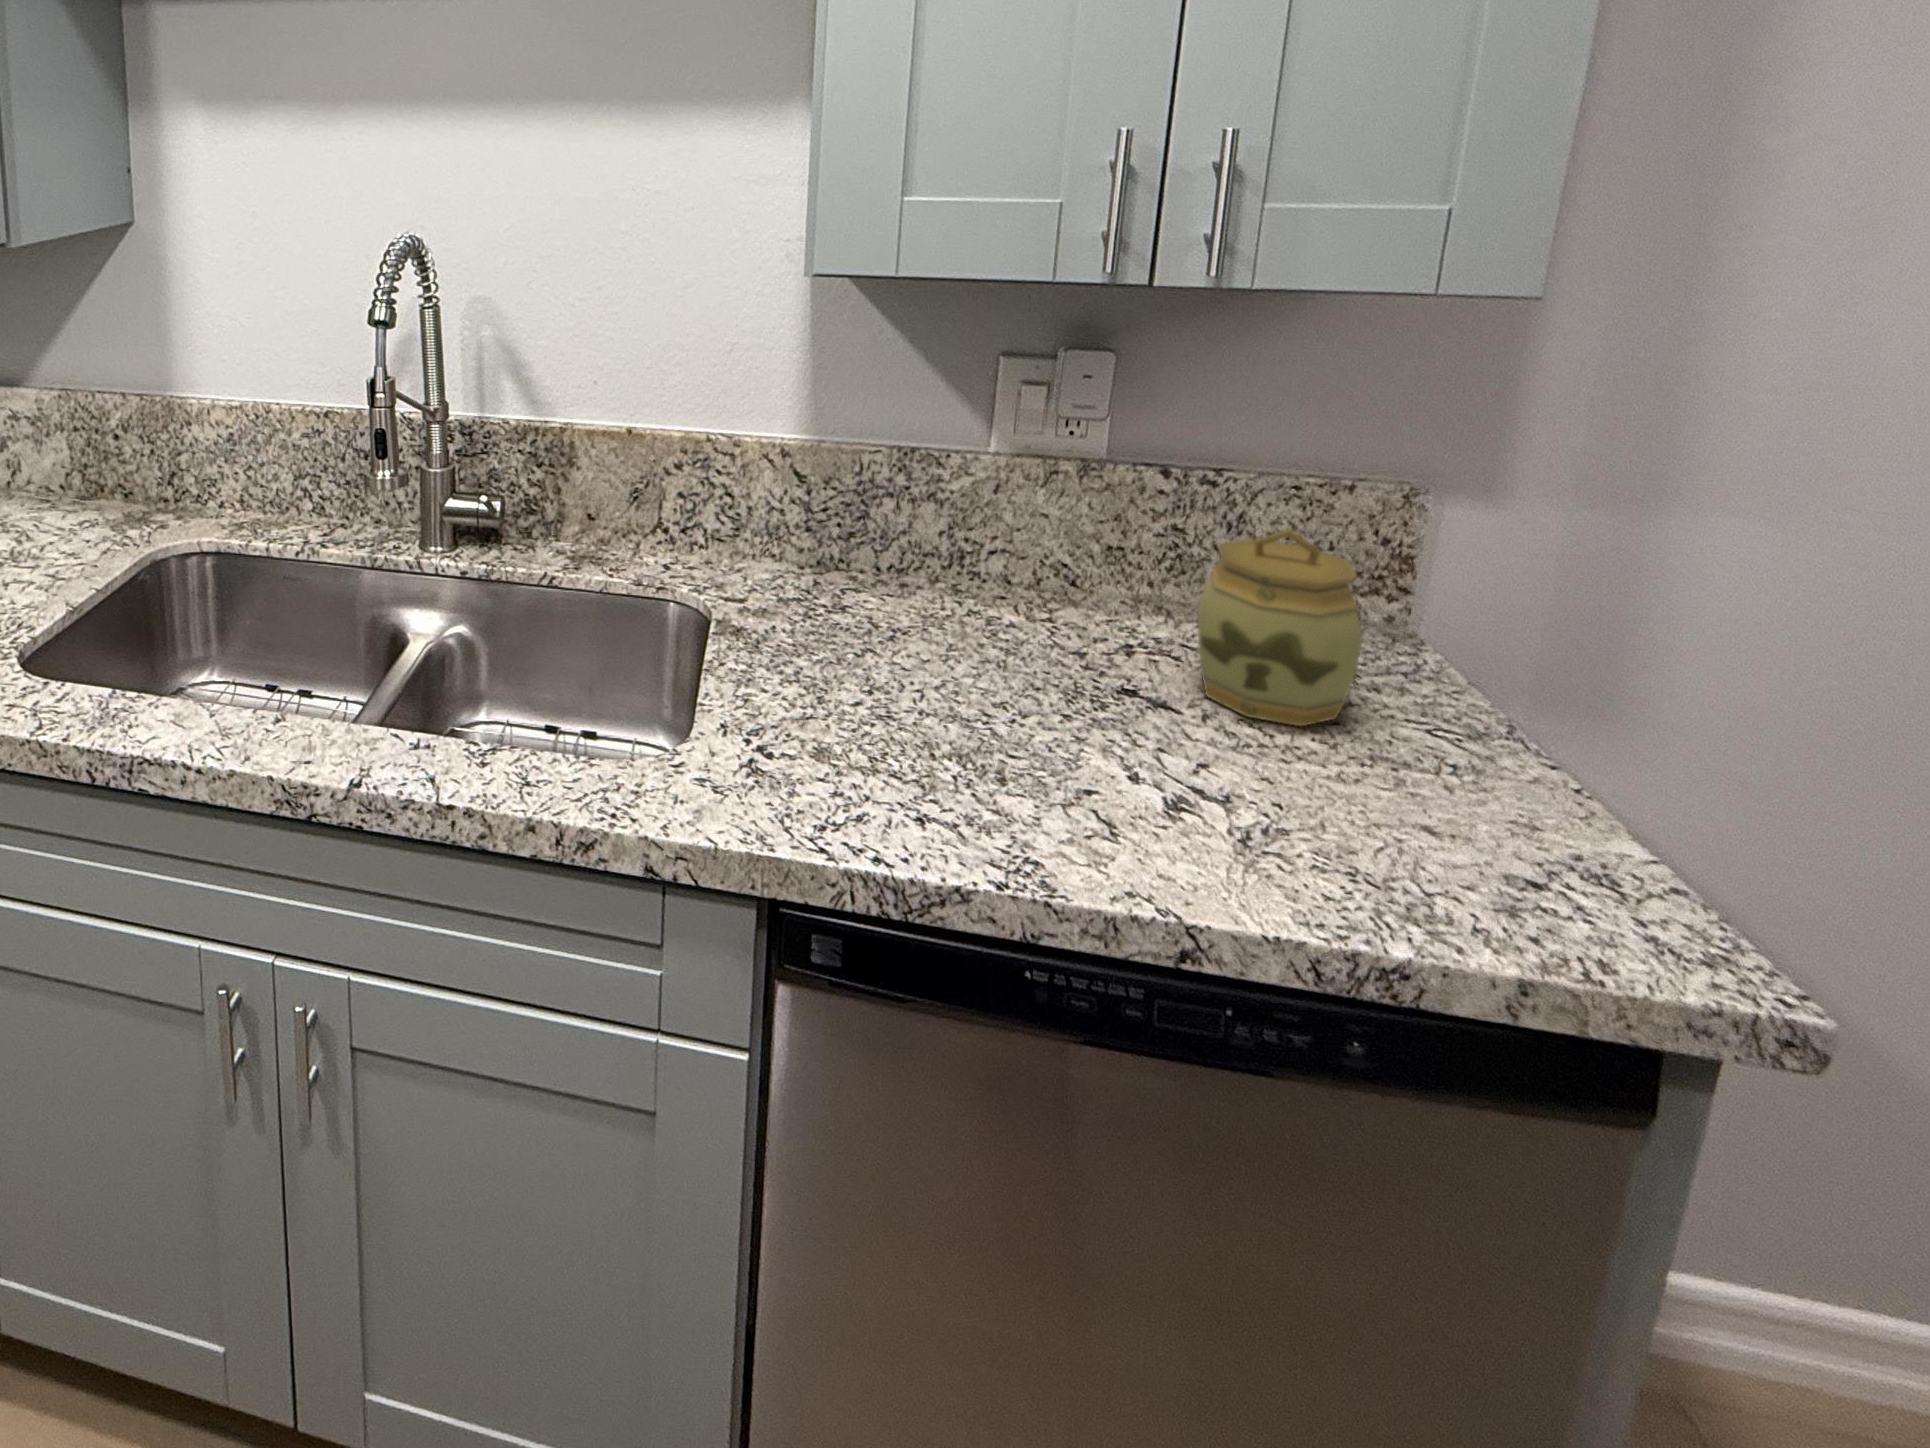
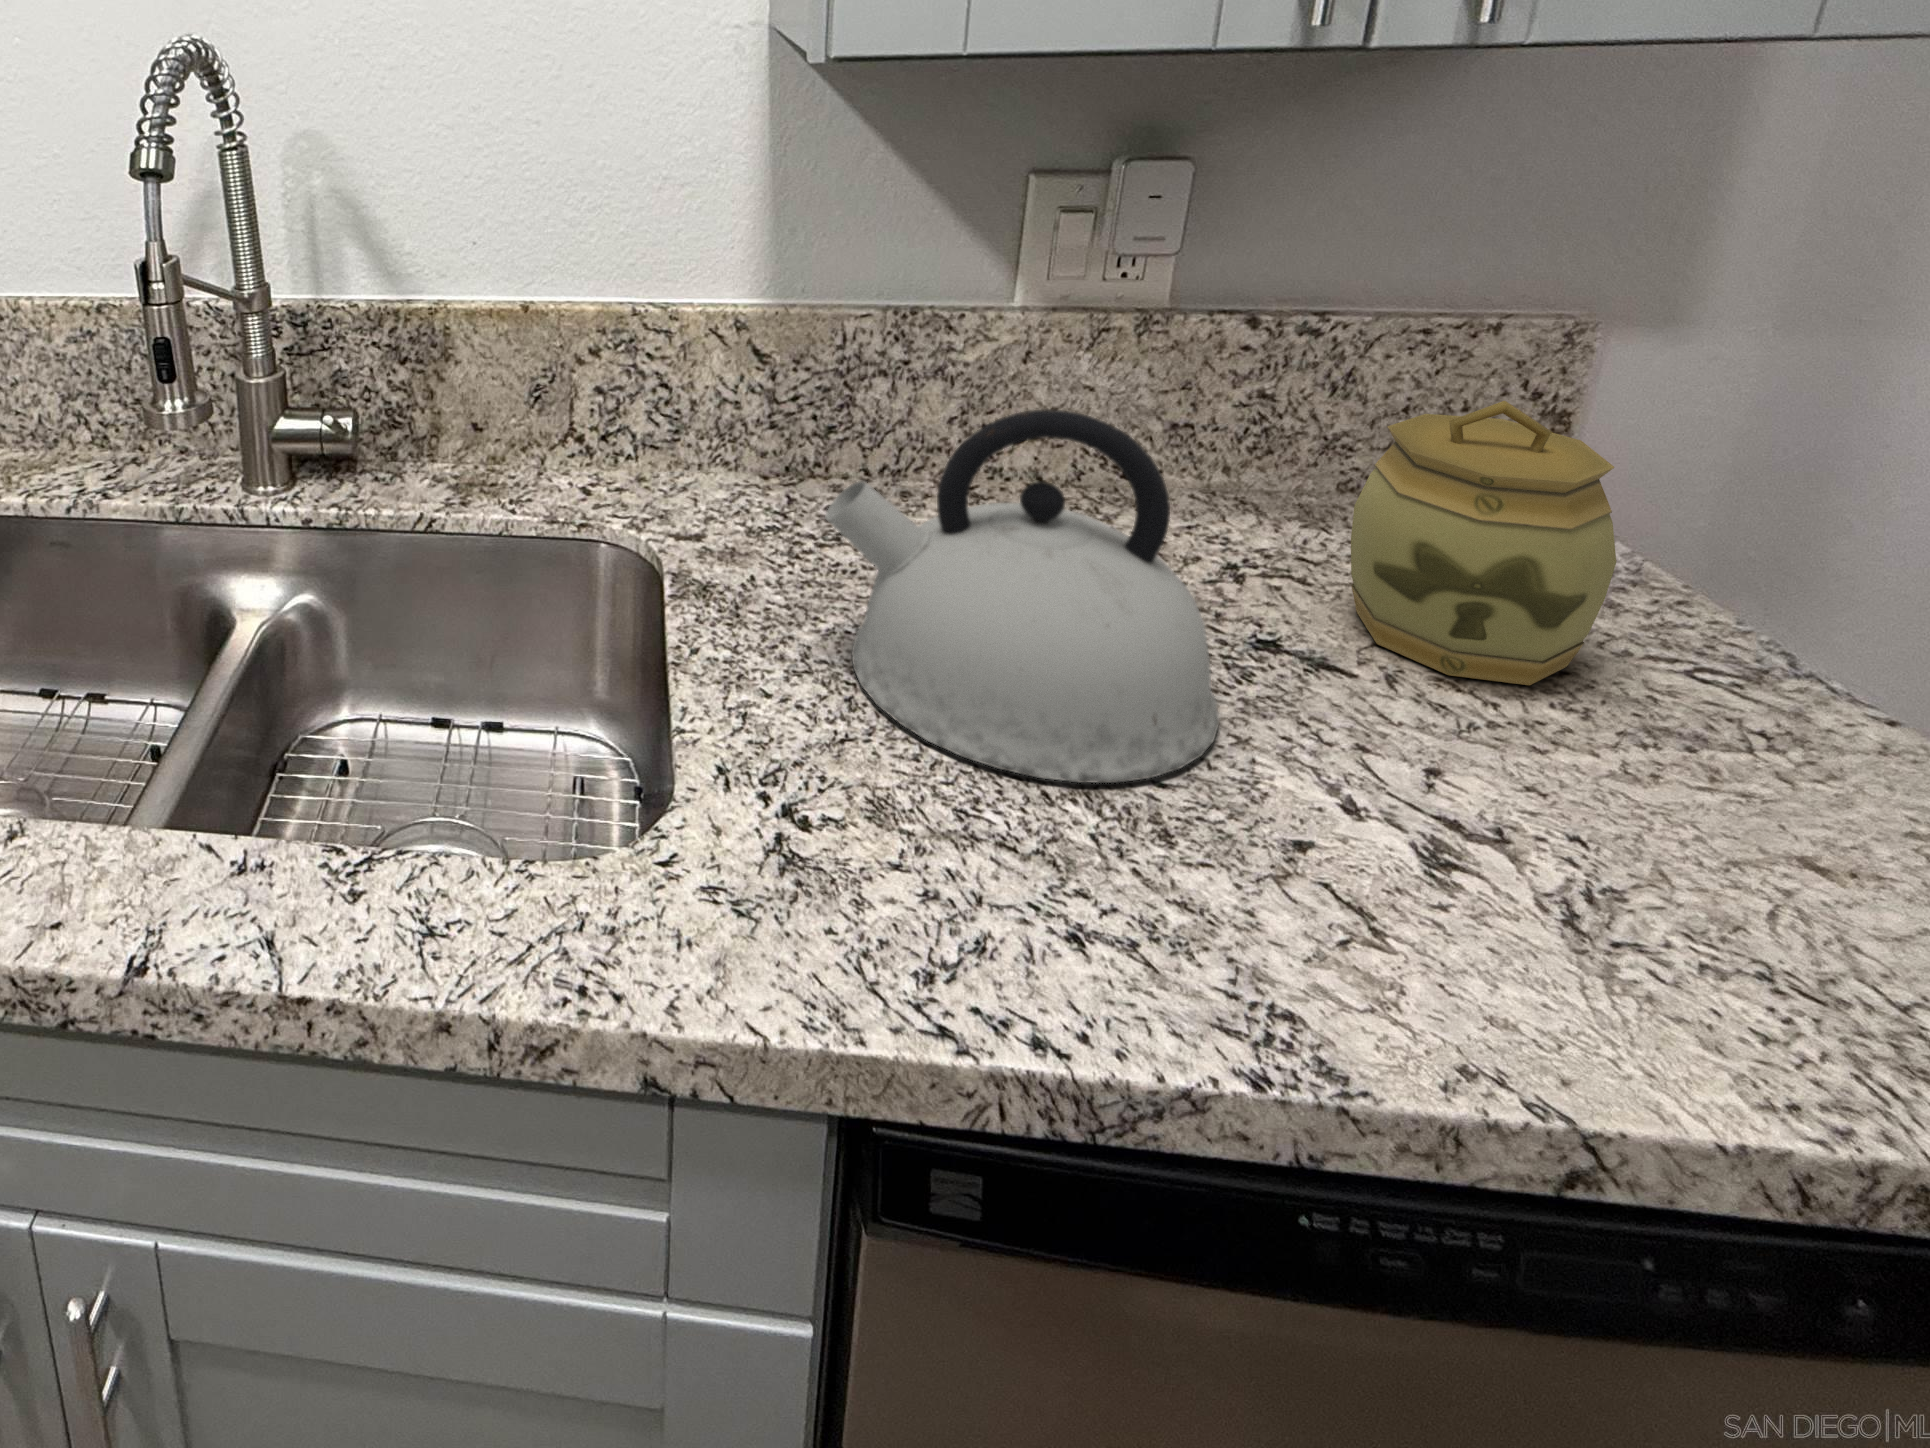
kettle: none [813,509,1070,751] -> present [825,409,1219,783]

